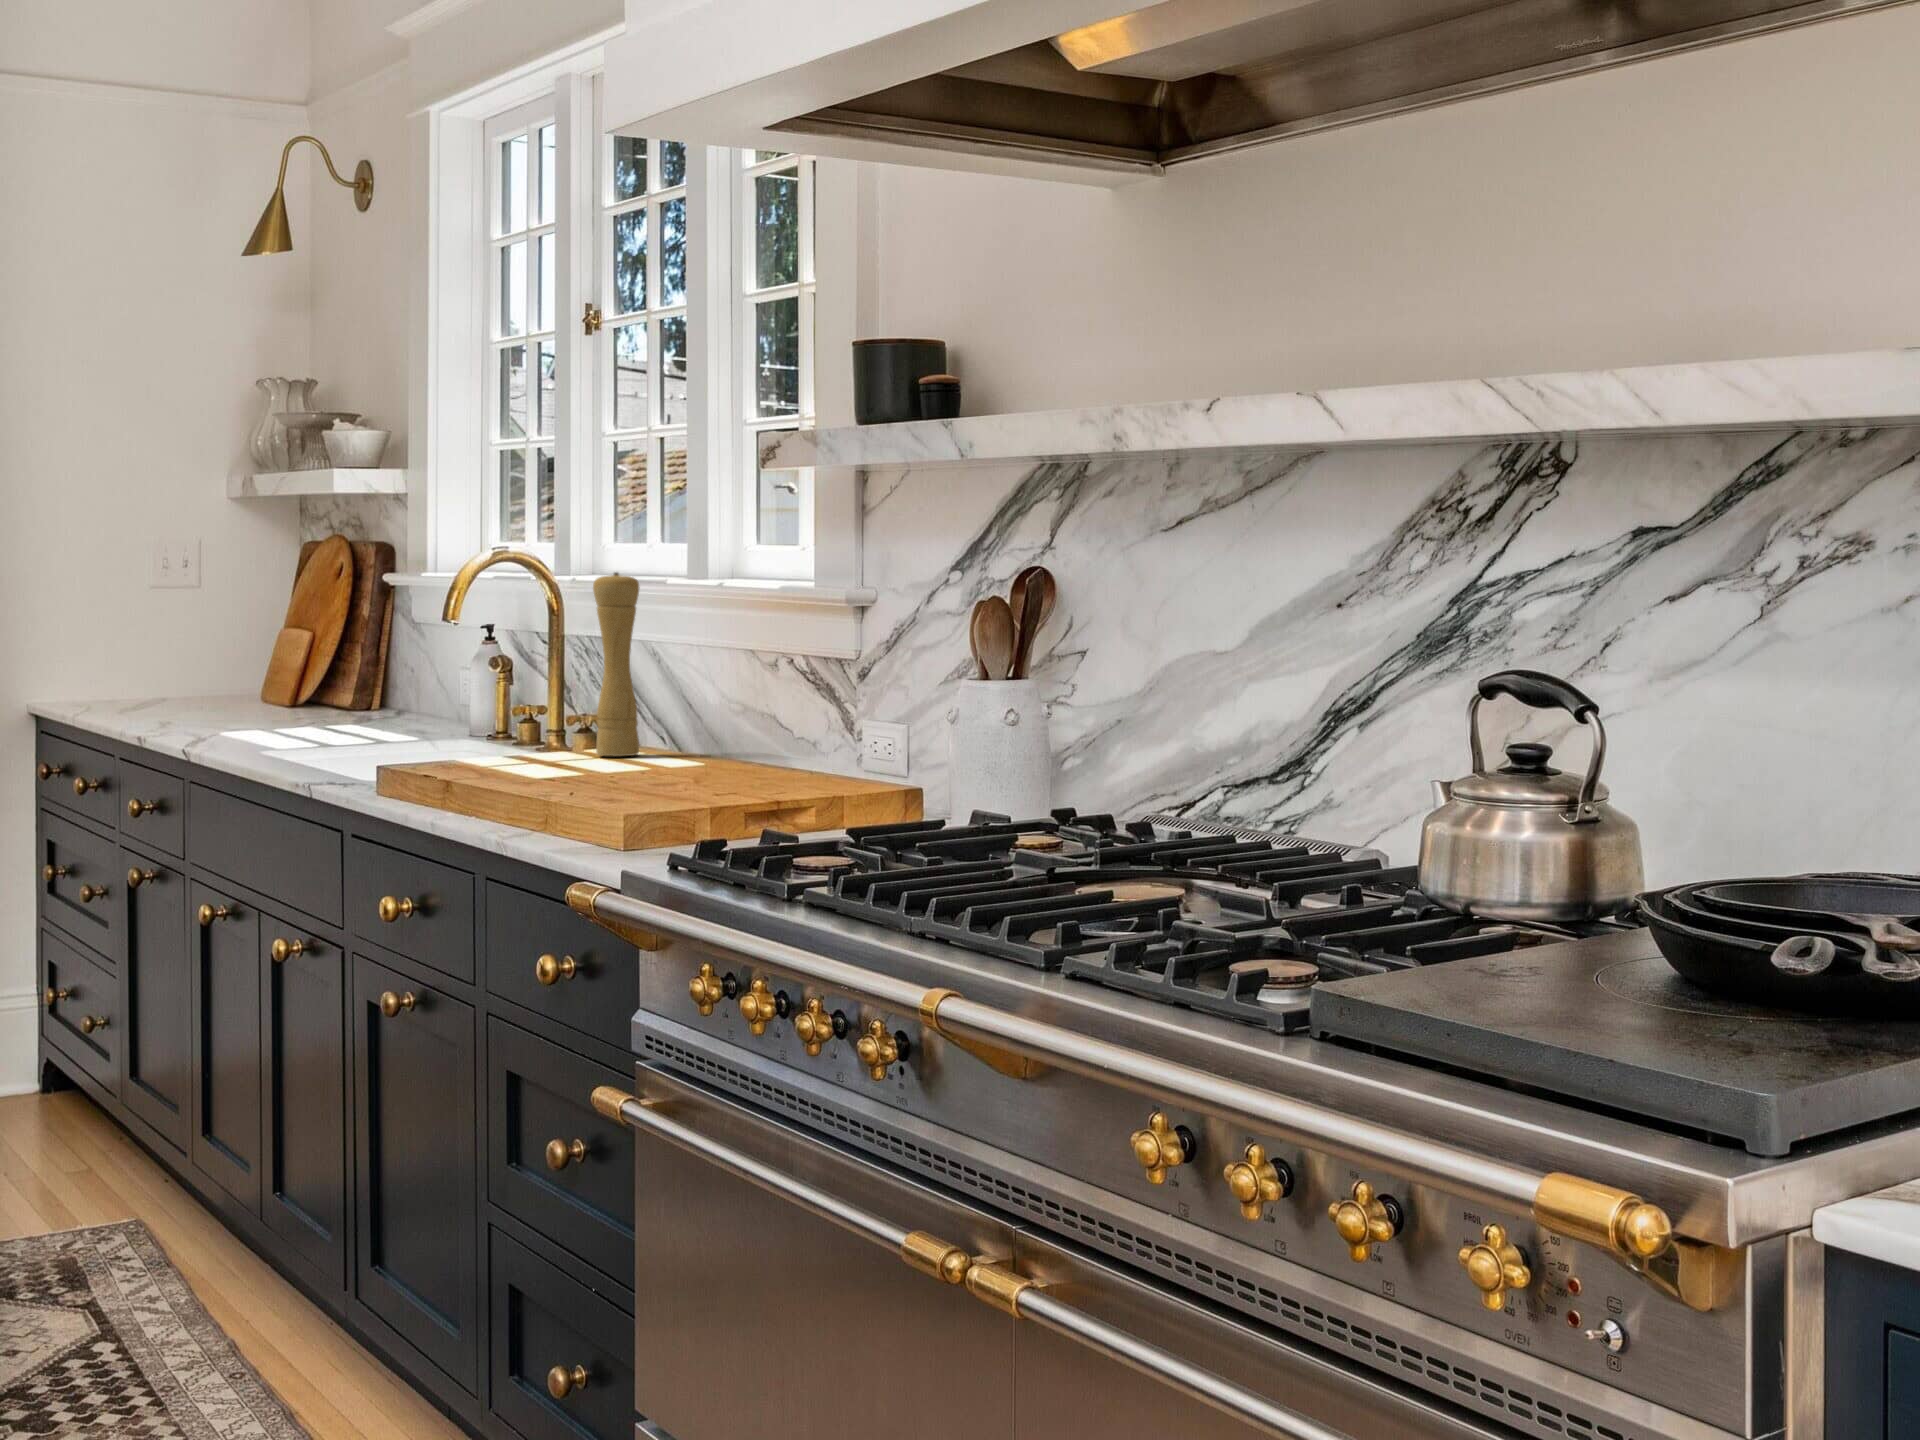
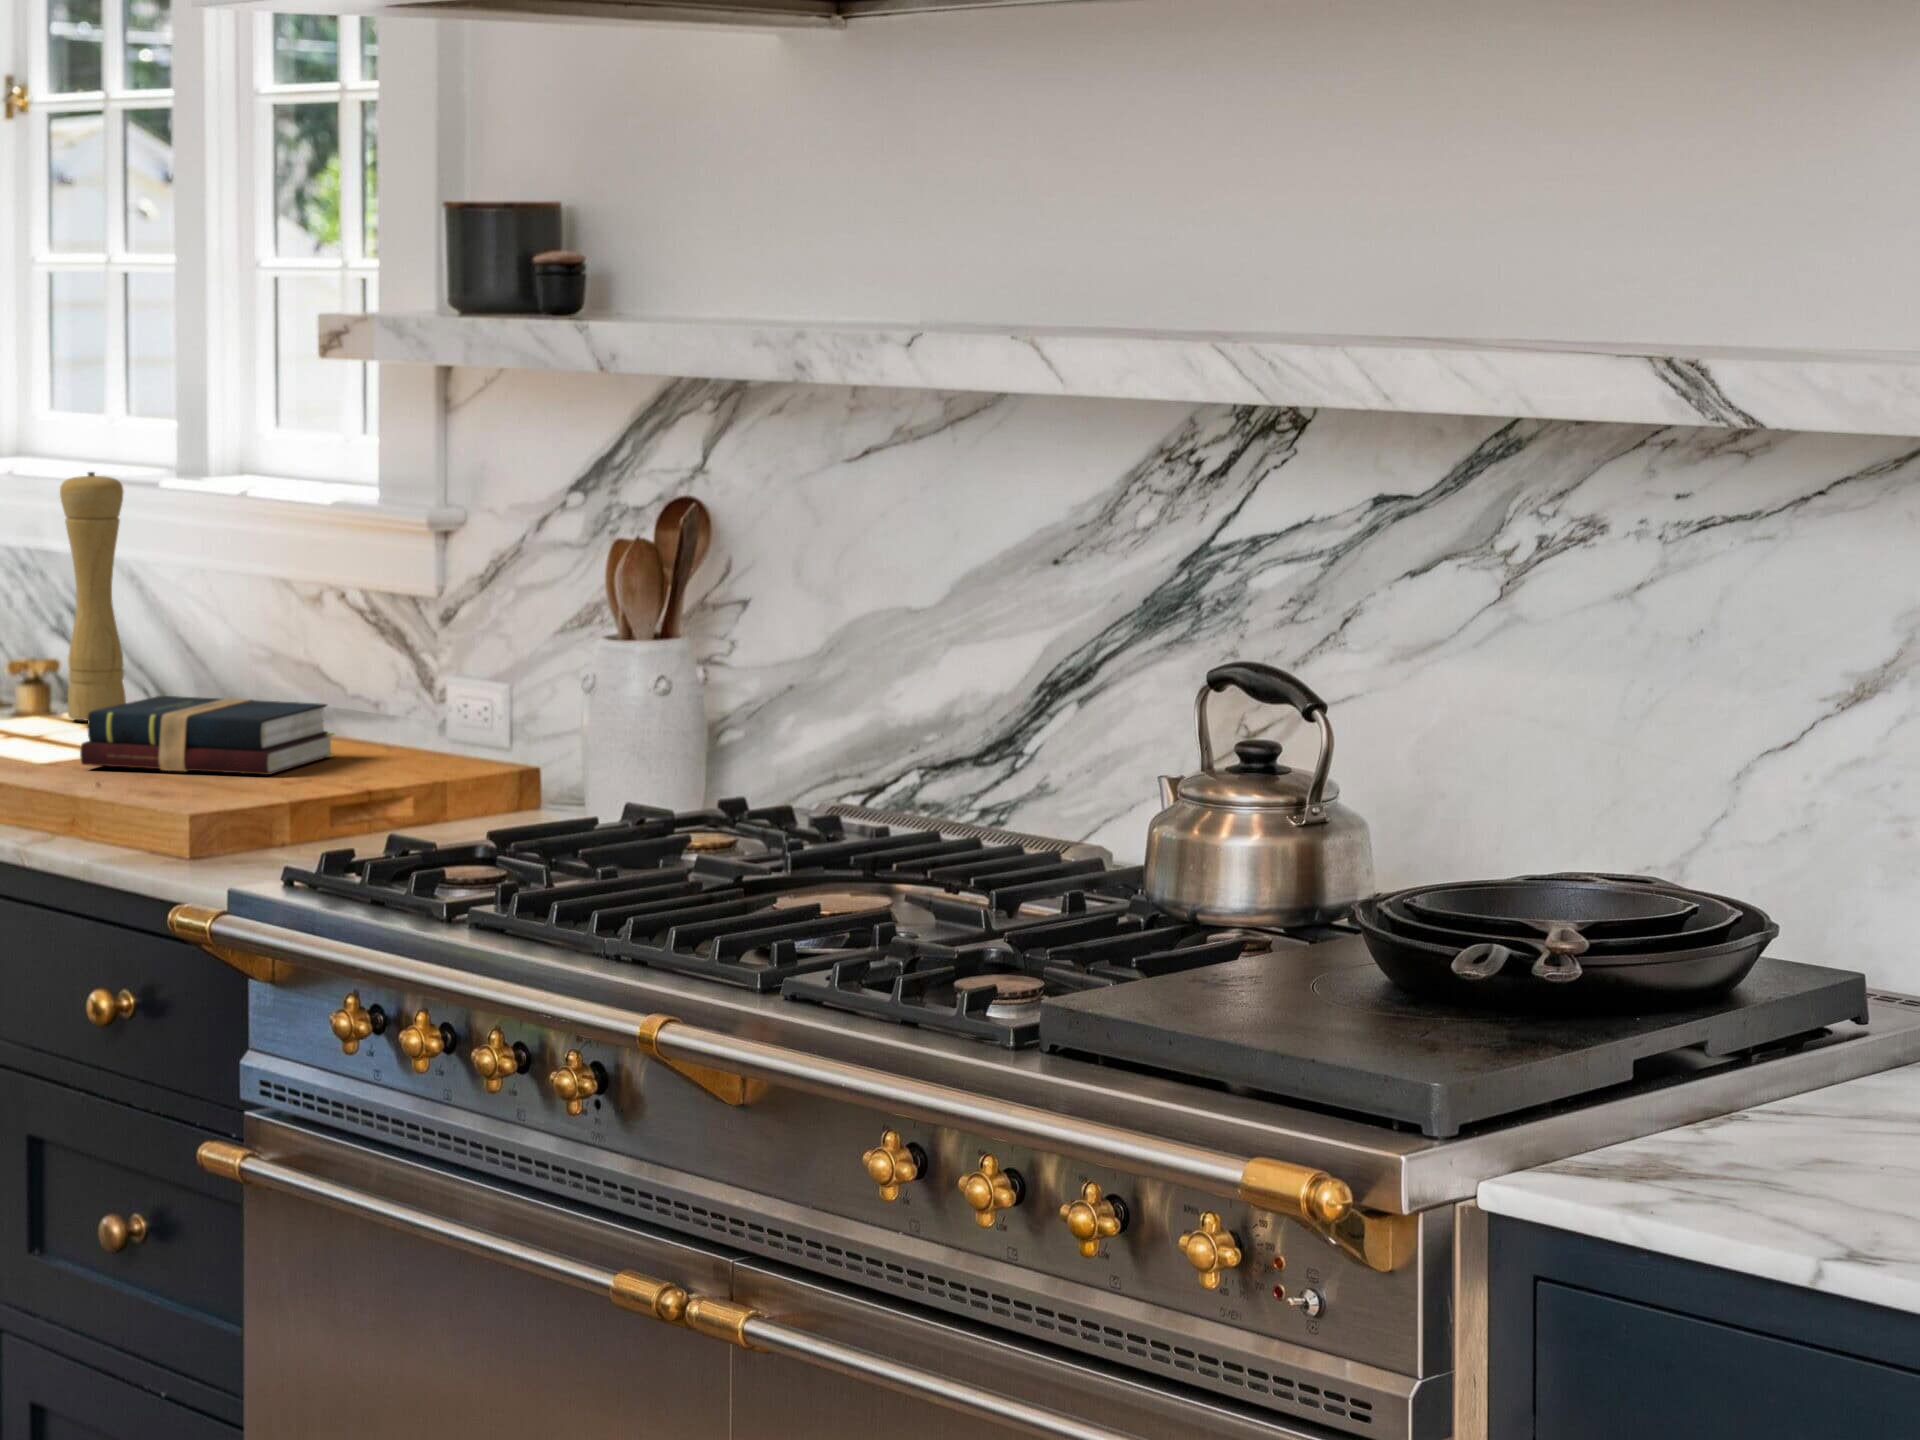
hardback book: none [574,733,772,790] -> present [80,696,334,775]

